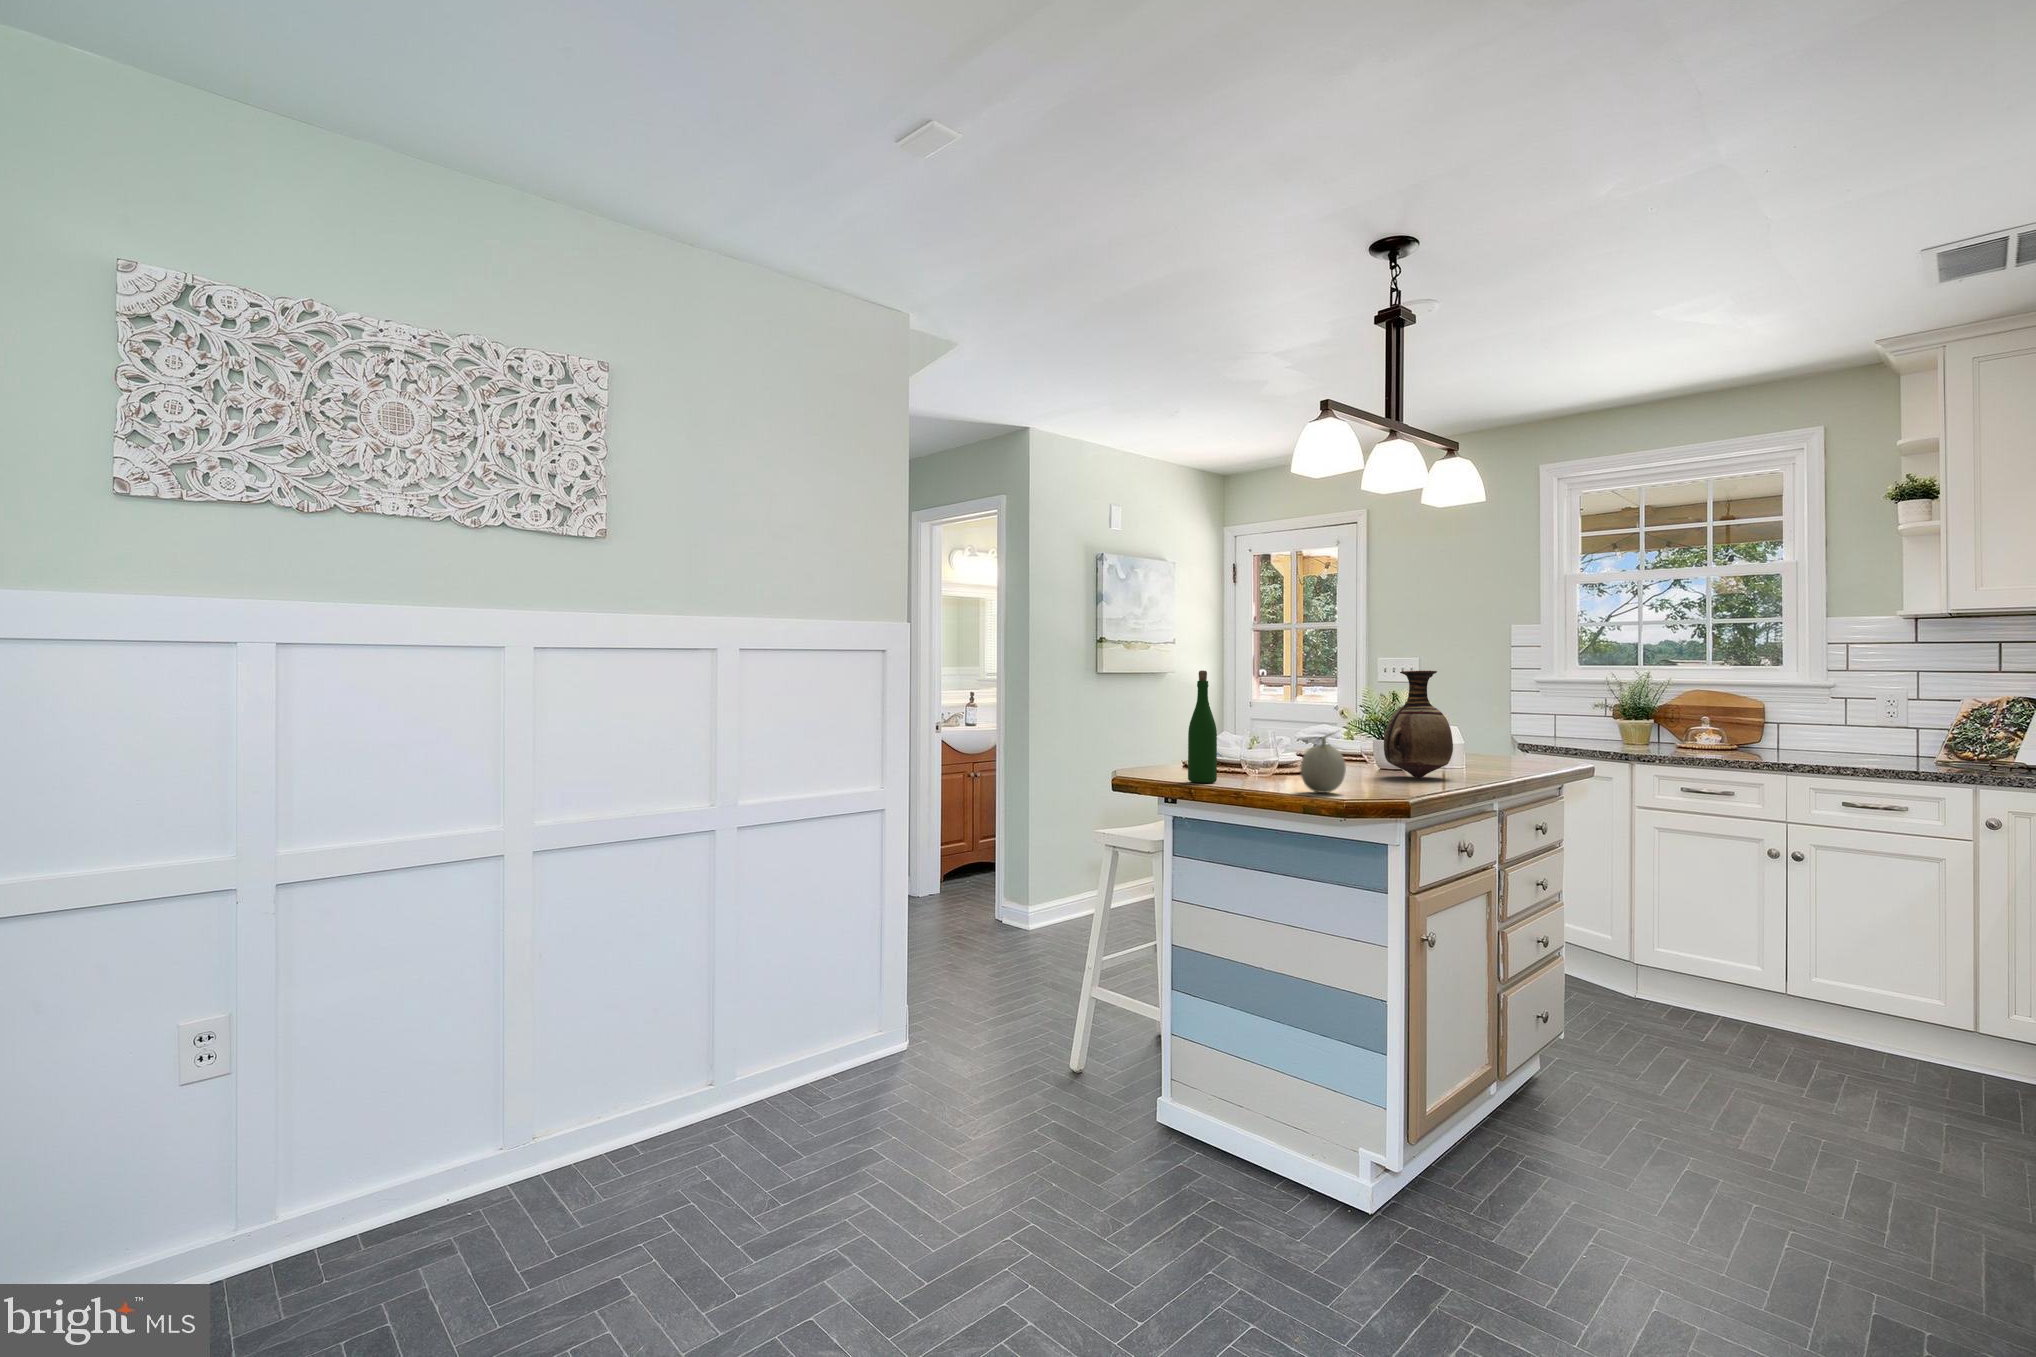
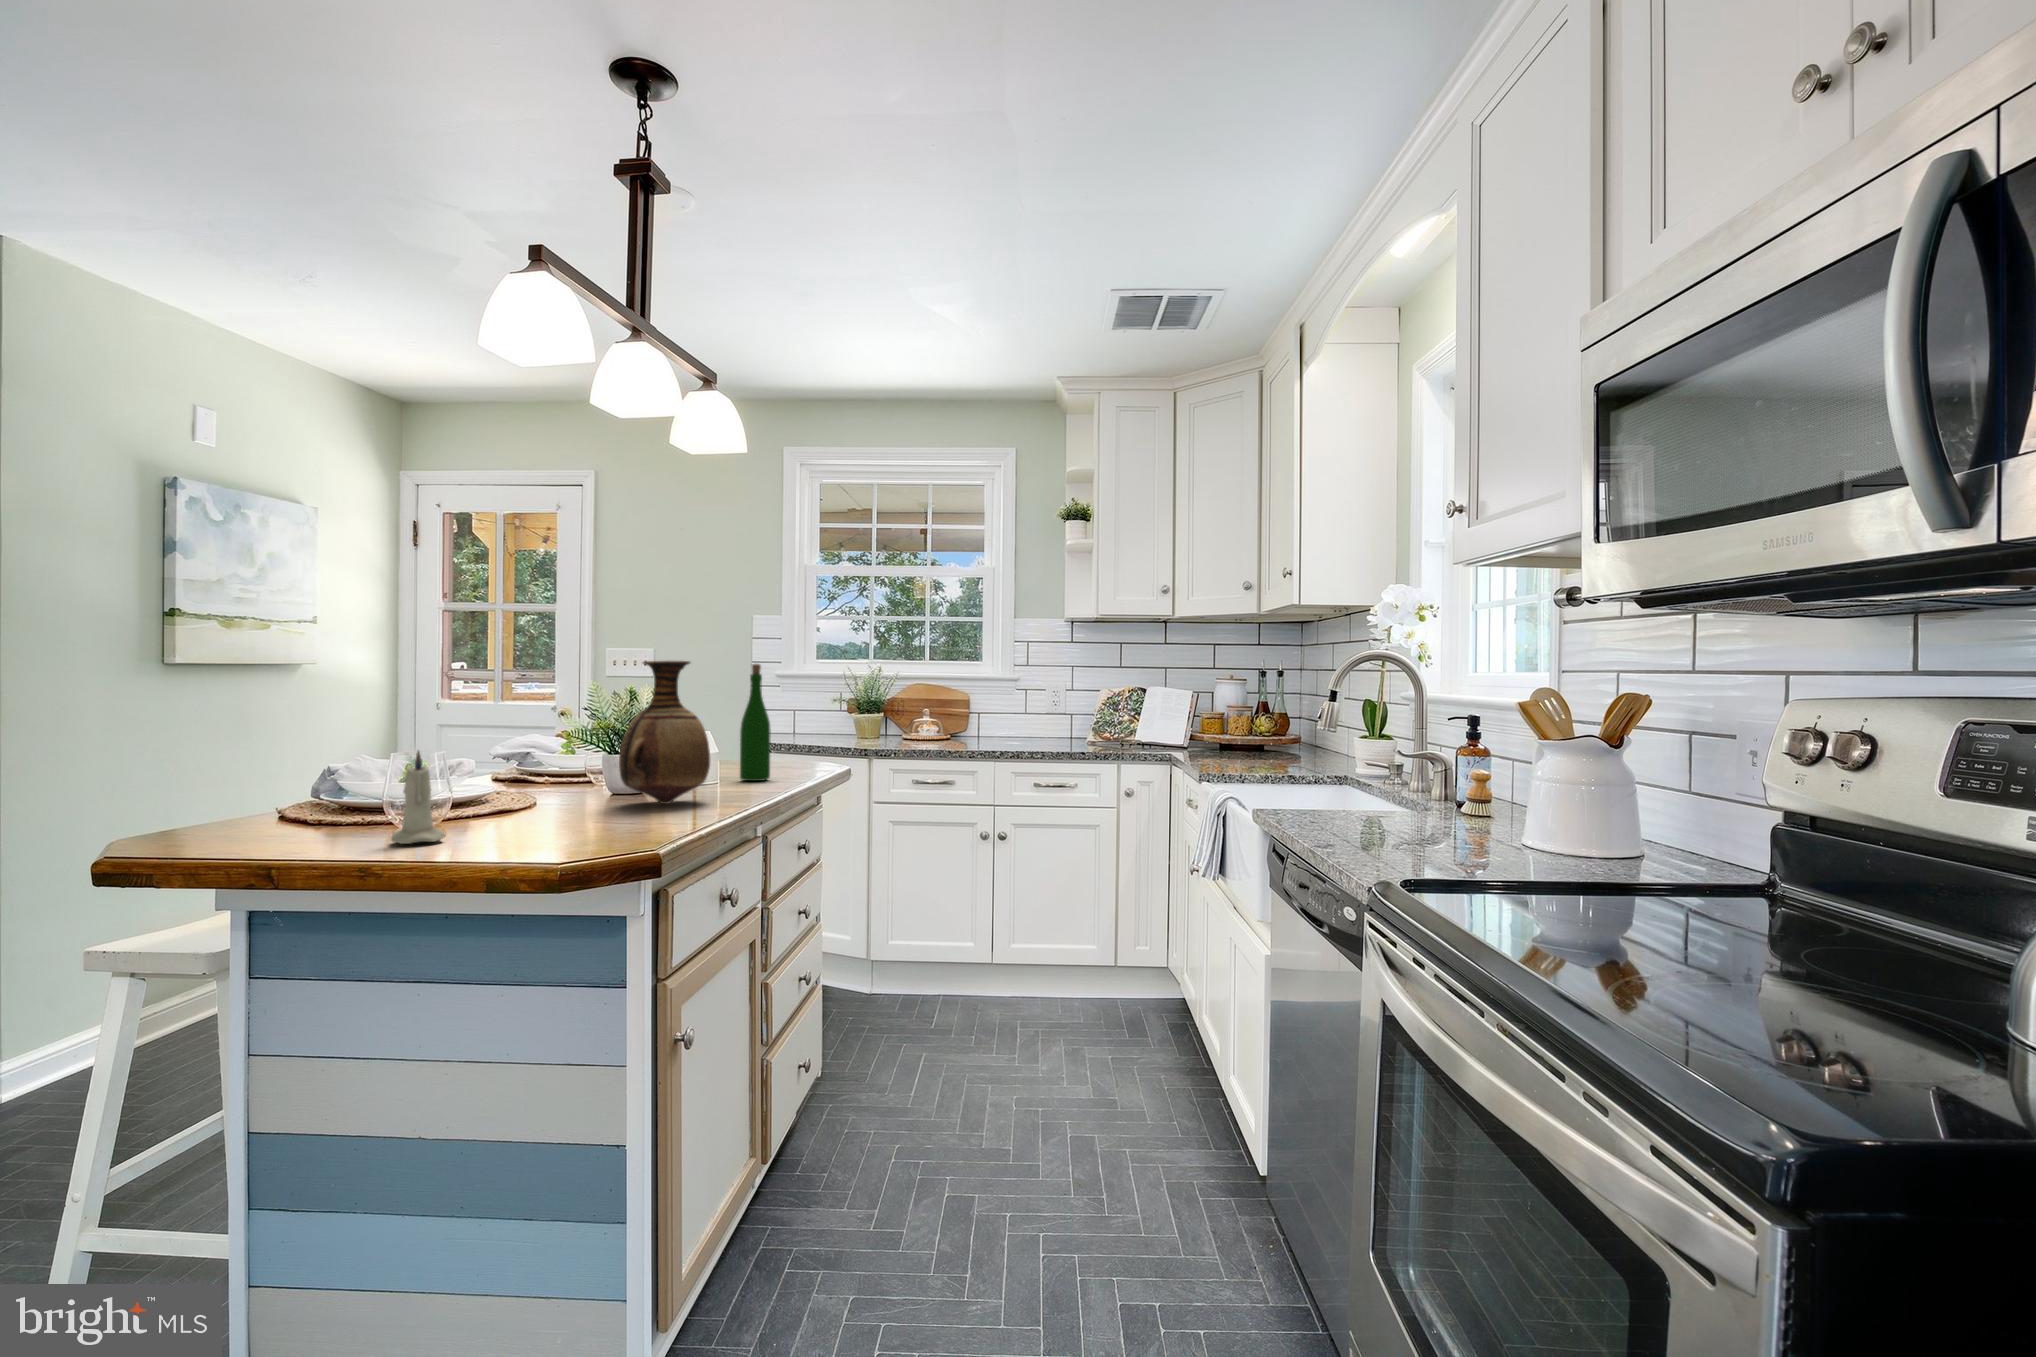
wine bottle: present [1188,671,1217,783] -> present [740,664,771,781]
candle: none [1245,727,1275,785] -> present [391,751,446,844]
fruit: present [1300,731,1346,793] -> none [489,749,565,850]

